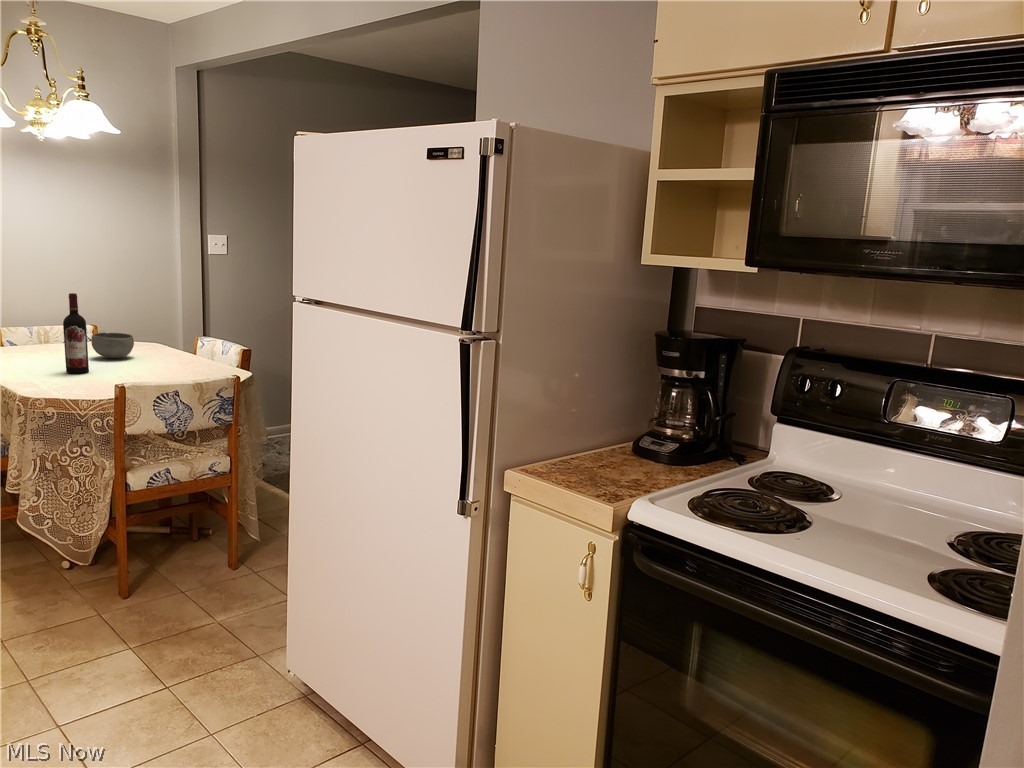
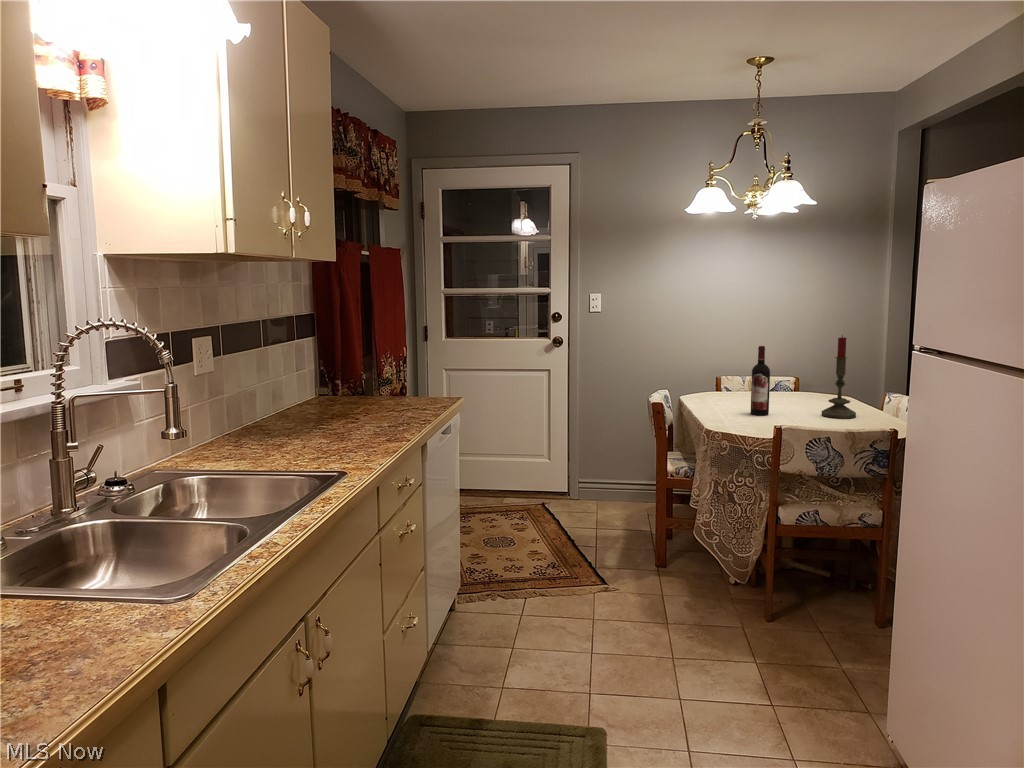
candle: none [147,279,184,368] -> present [822,335,856,419]
bowl: present [91,333,134,358] -> none [780,383,816,406]

